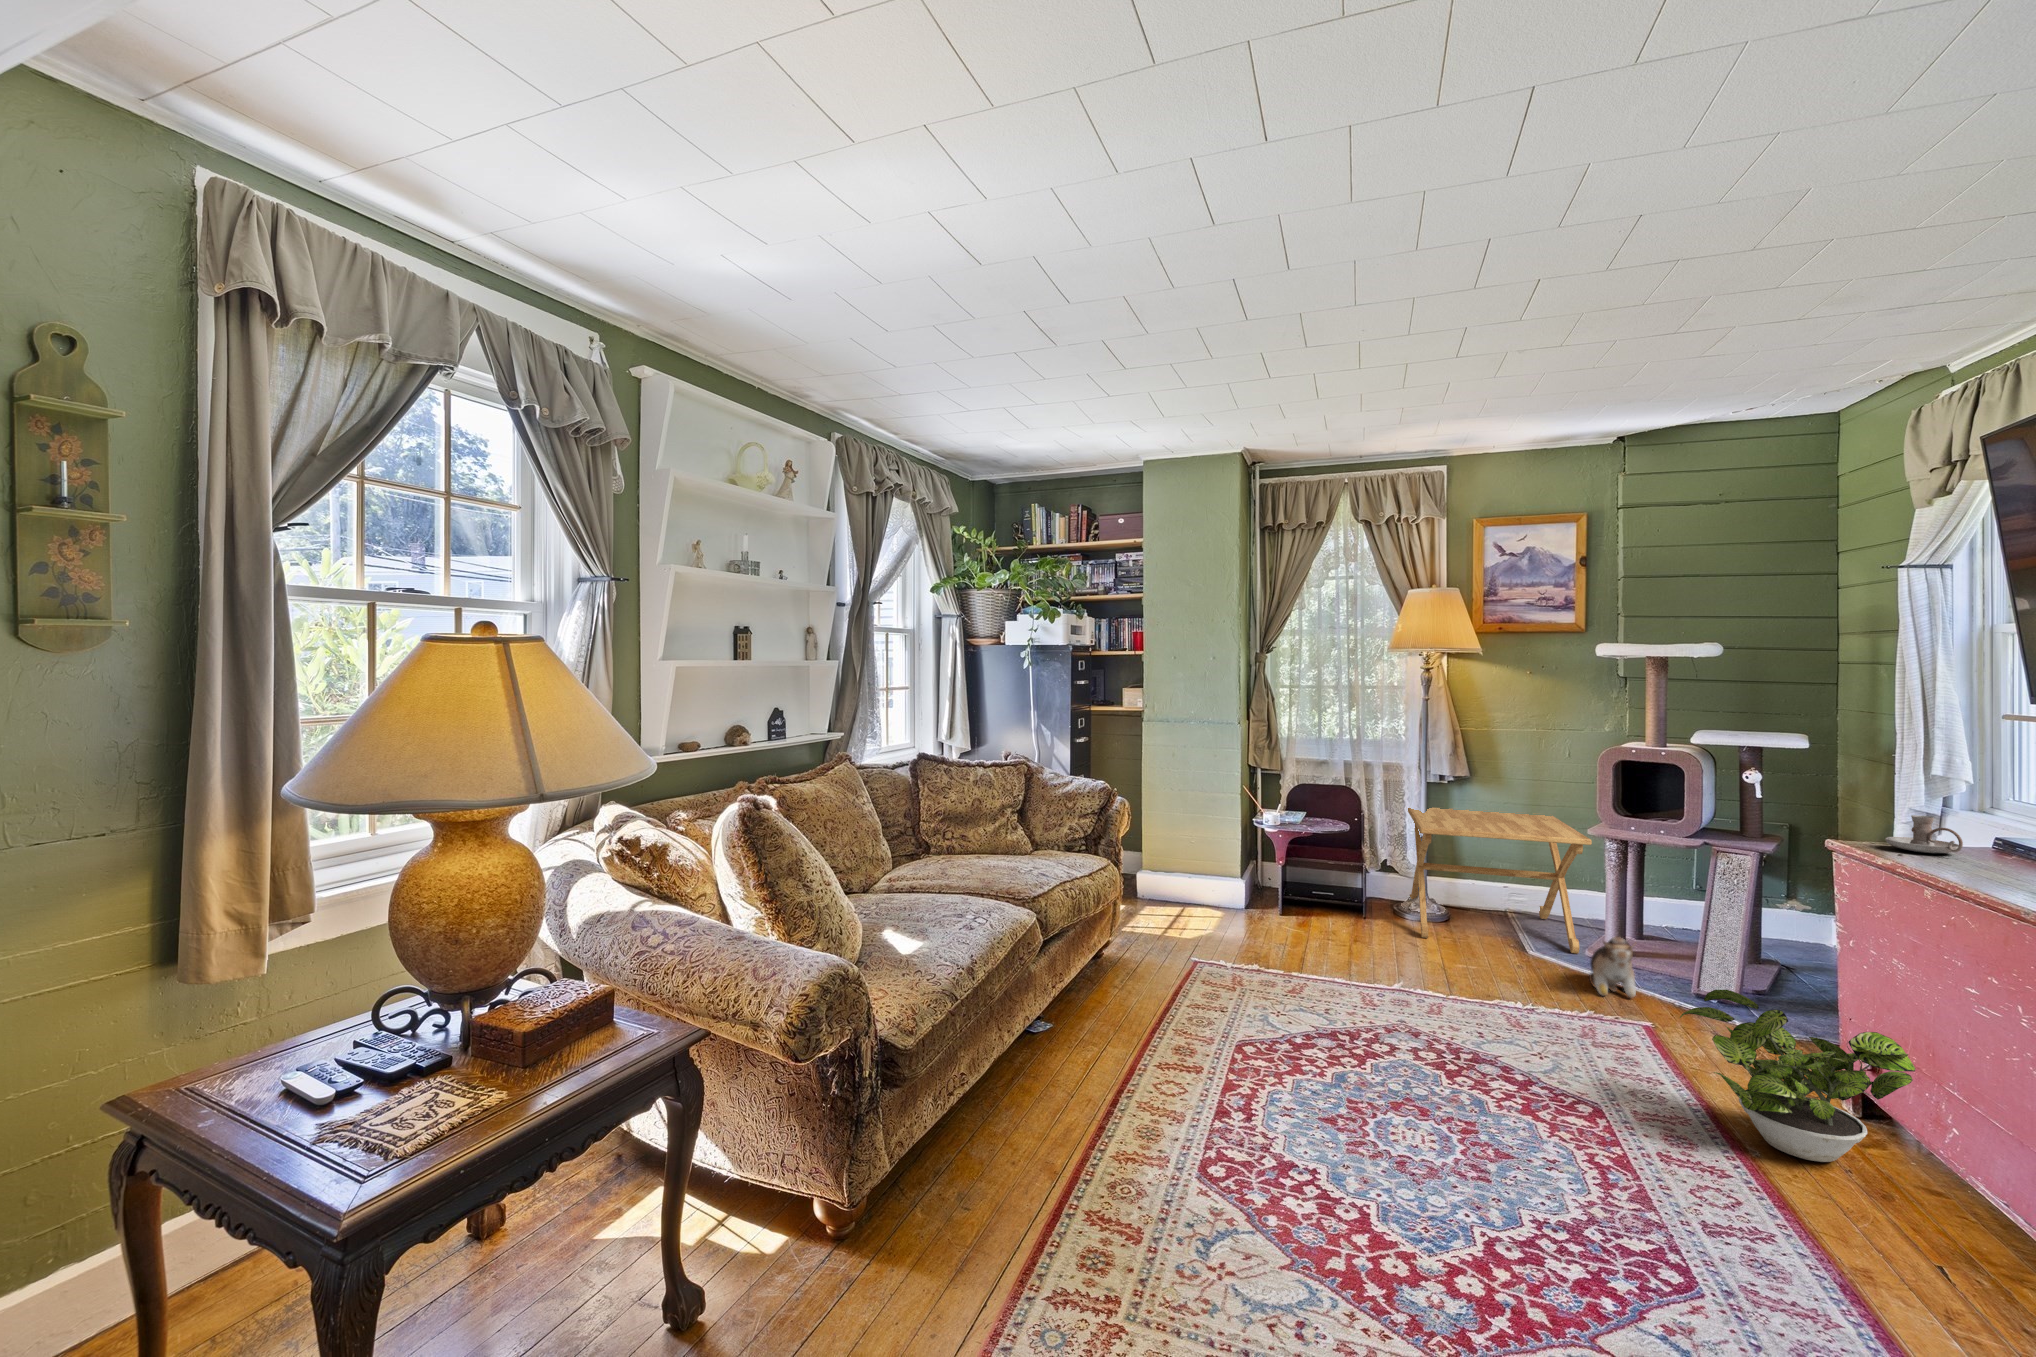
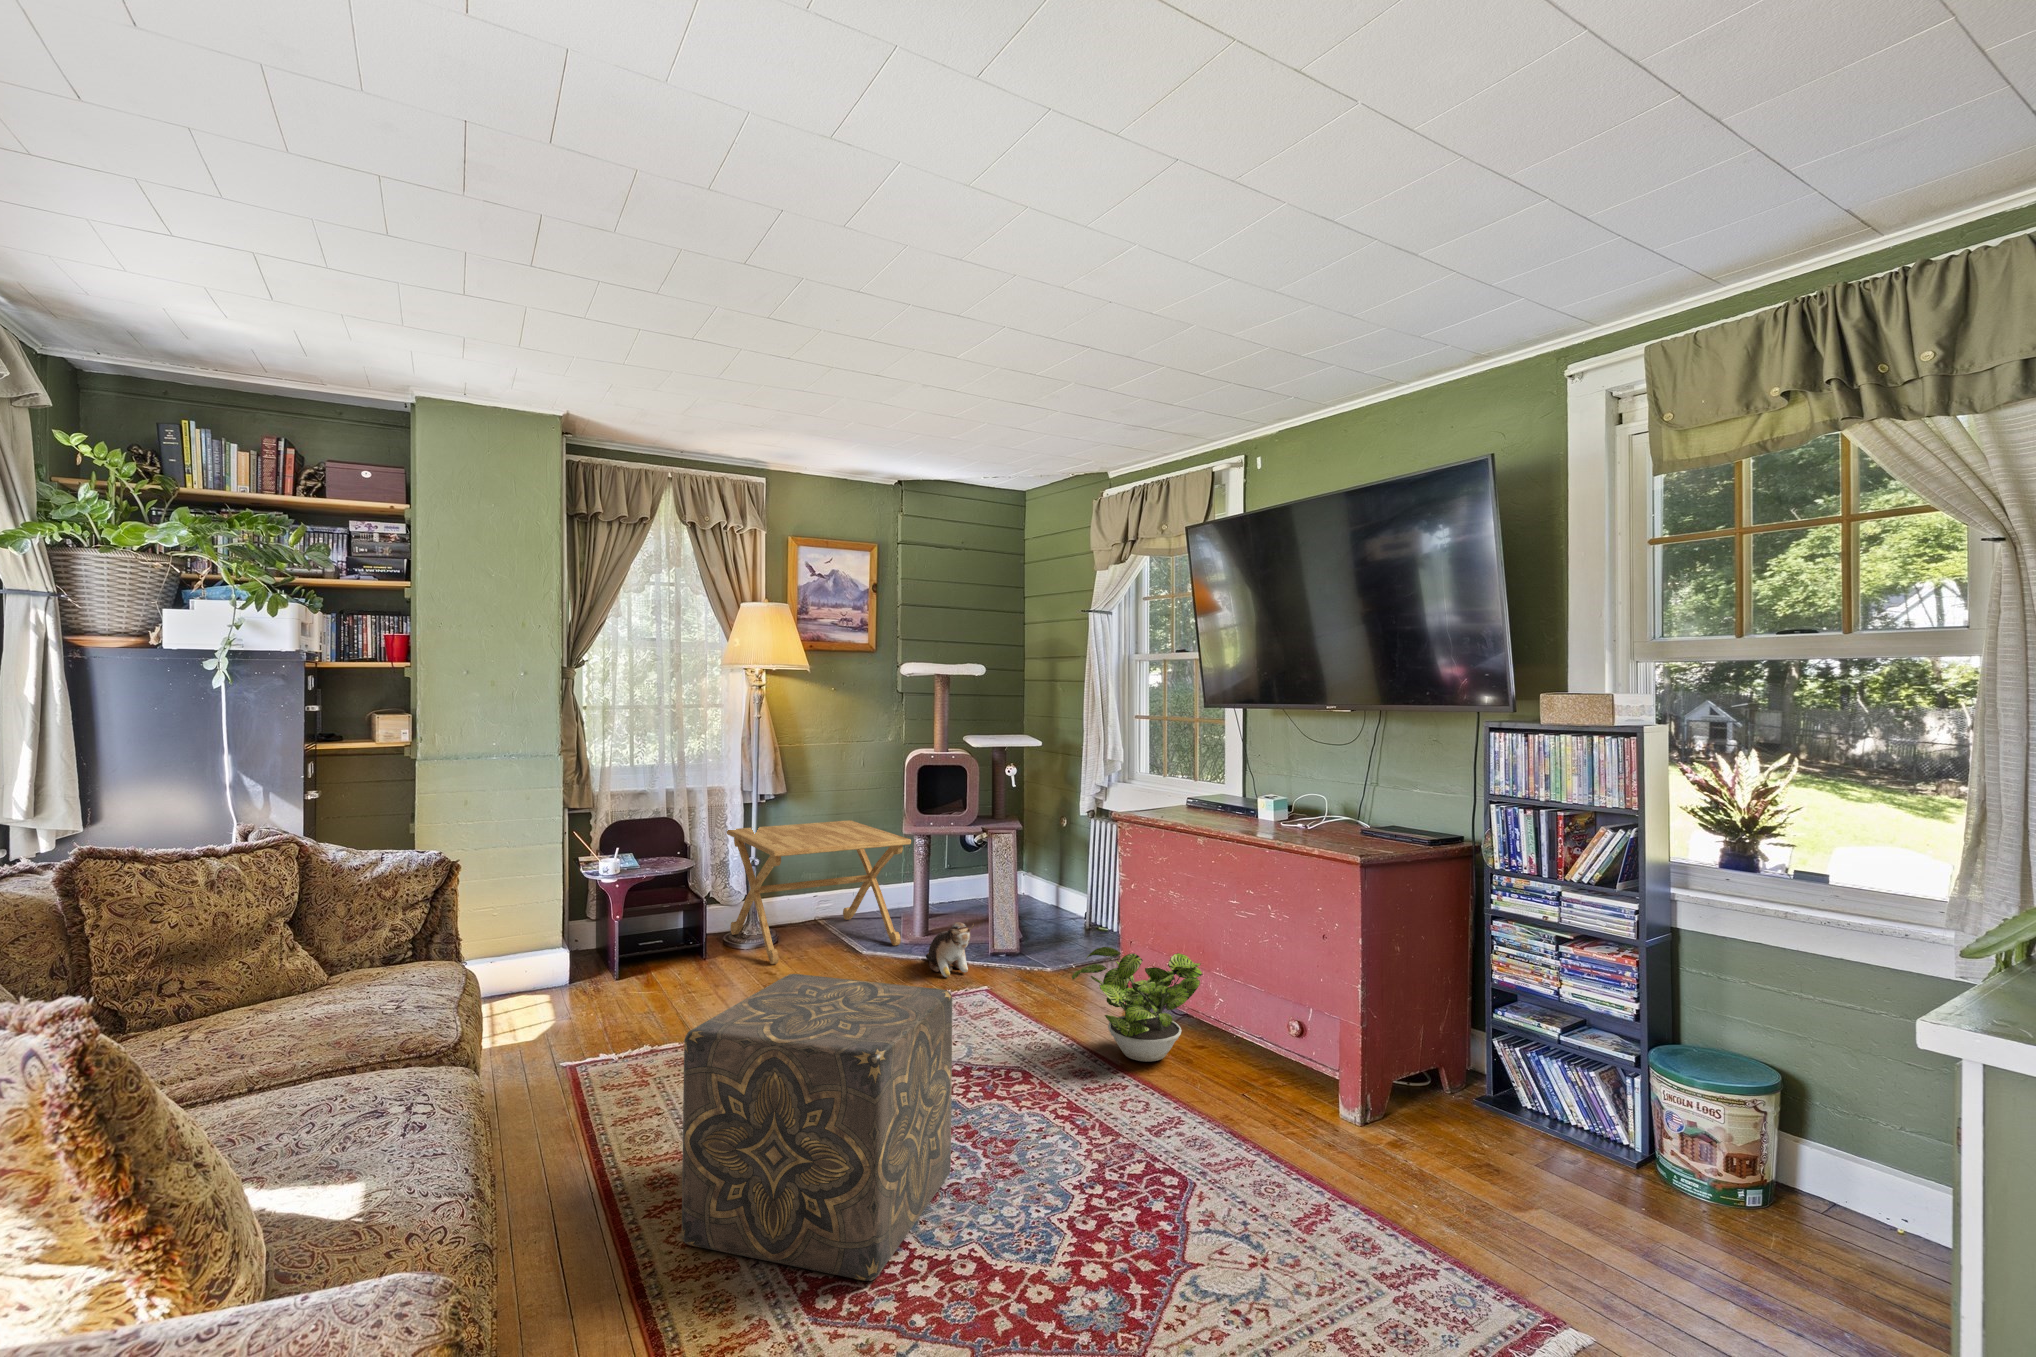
candle holder: present [1885,815,1963,853] -> none [1160,793,1204,819]
ottoman: none [1159,916,1414,1180] -> present [682,974,952,1281]

